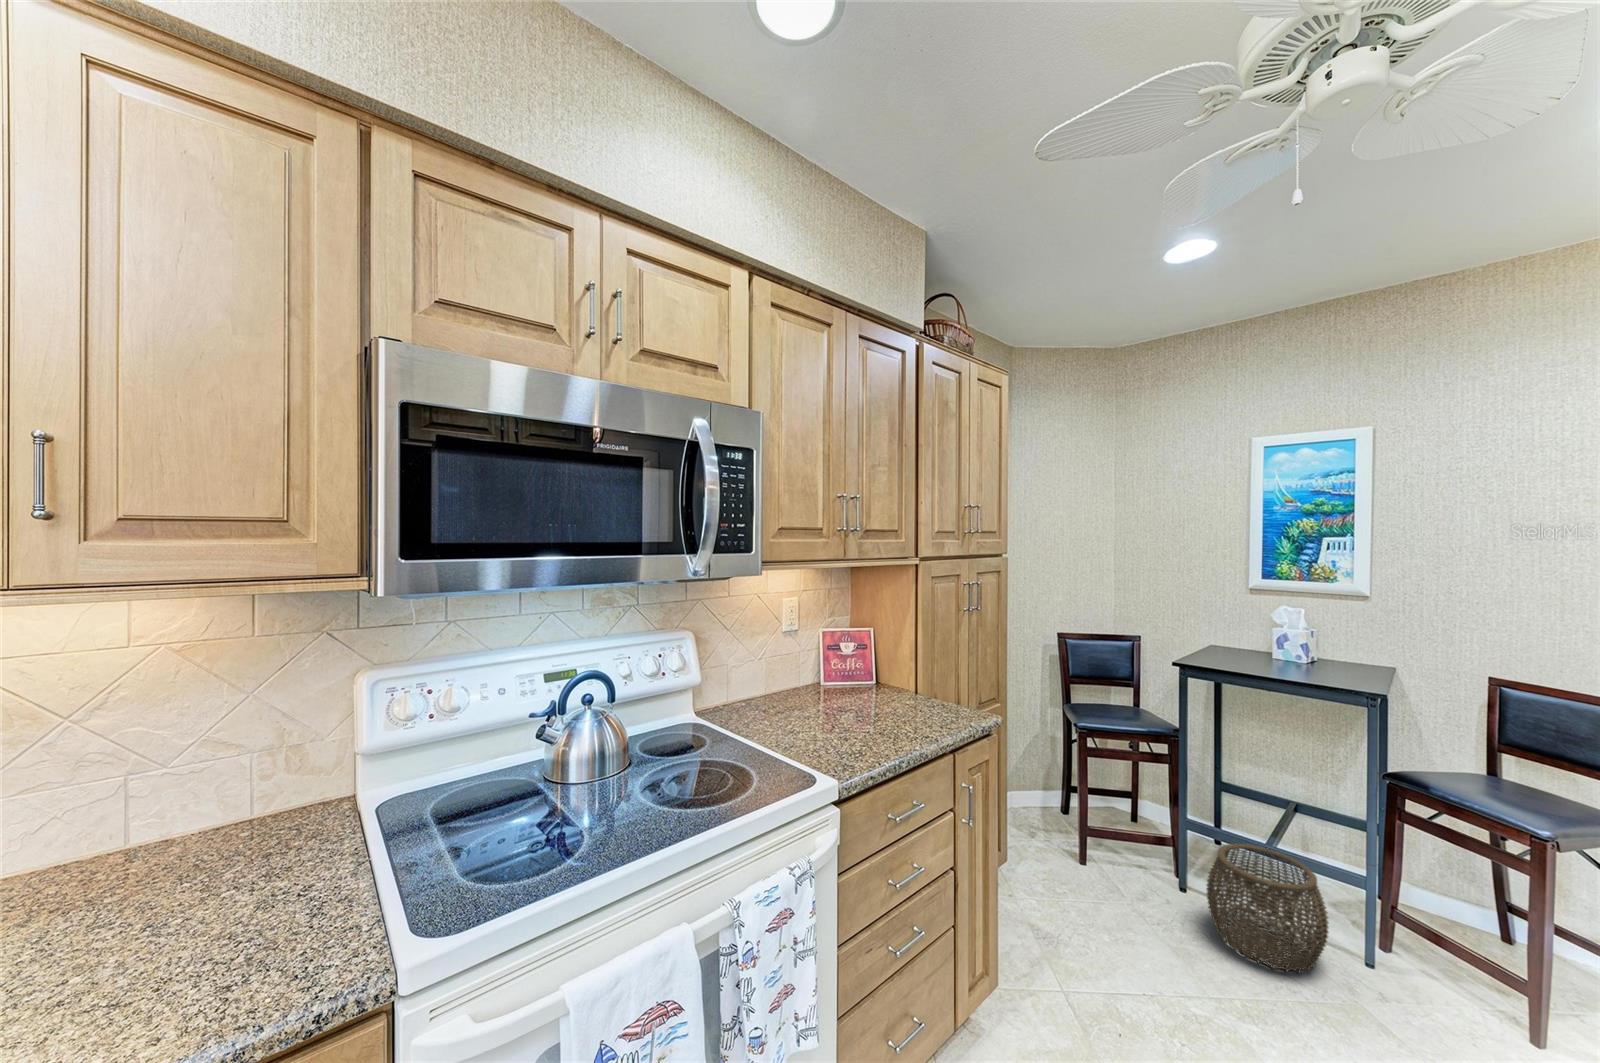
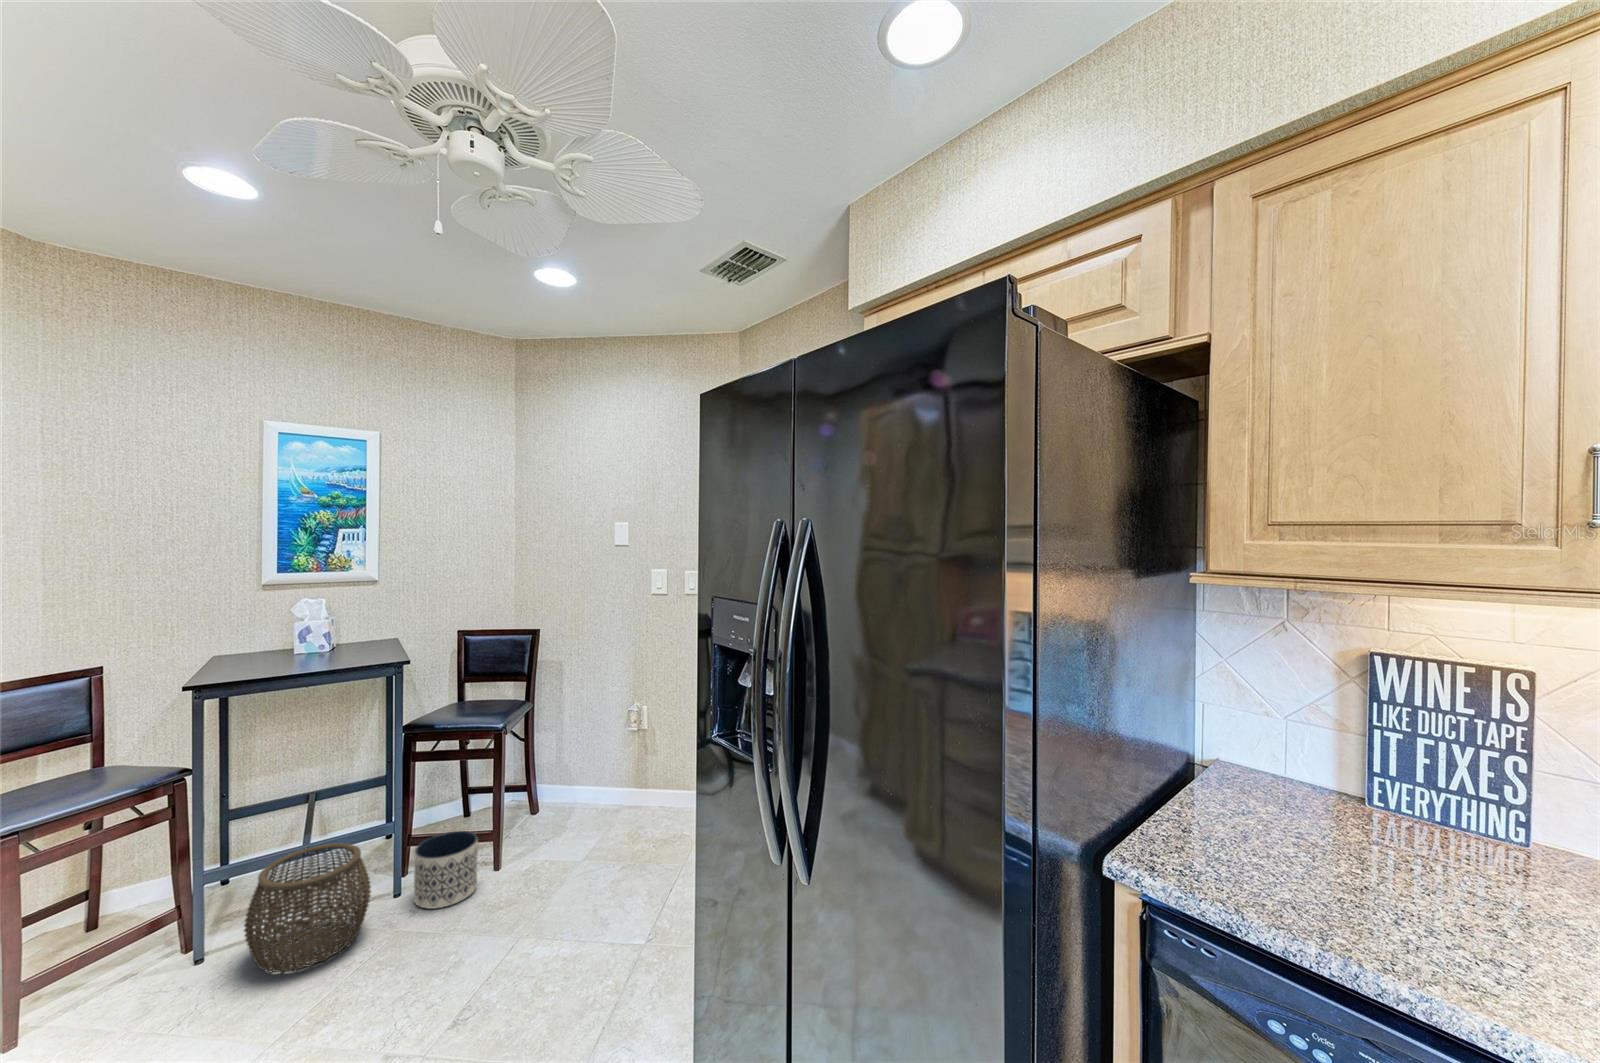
planter: none [1390,919,1494,1031] -> present [414,831,478,909]

